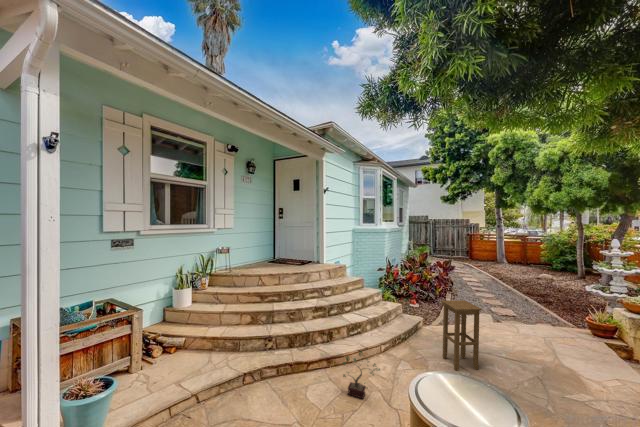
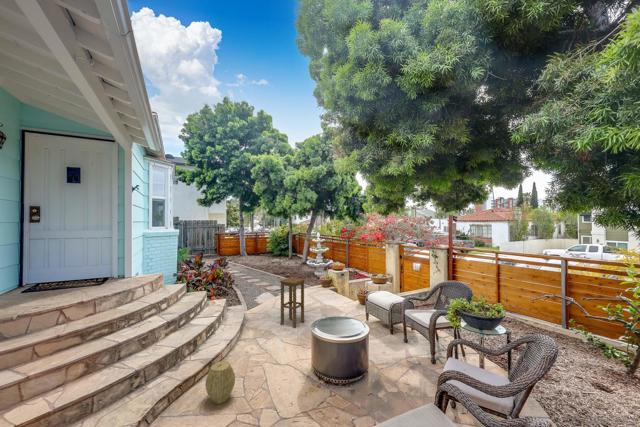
potted plant: present [343,351,380,398] -> none [244,333,279,377]
woven basket: none [294,359,321,400] -> present [205,361,235,404]

